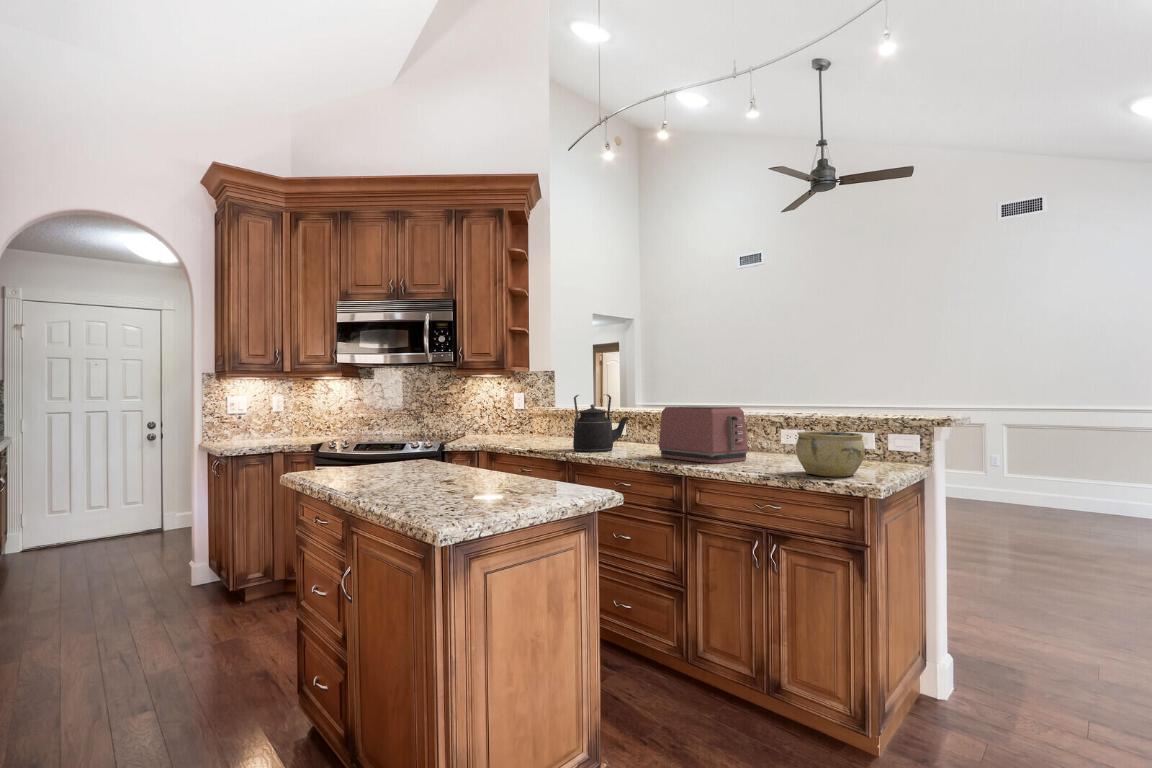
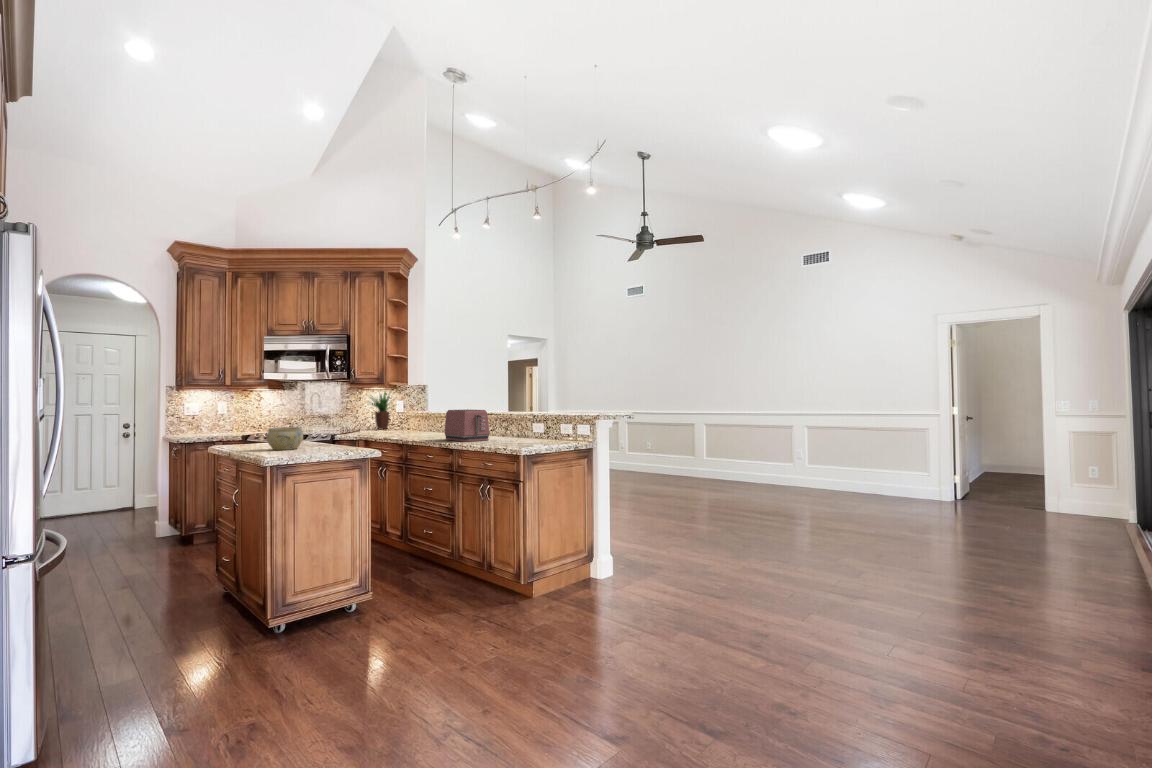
potted plant: none [475,377,518,434] -> present [371,392,394,429]
kettle: present [573,394,629,452] -> none [405,402,443,438]
ceramic bowl: present [796,431,865,477] -> present [267,427,303,450]

